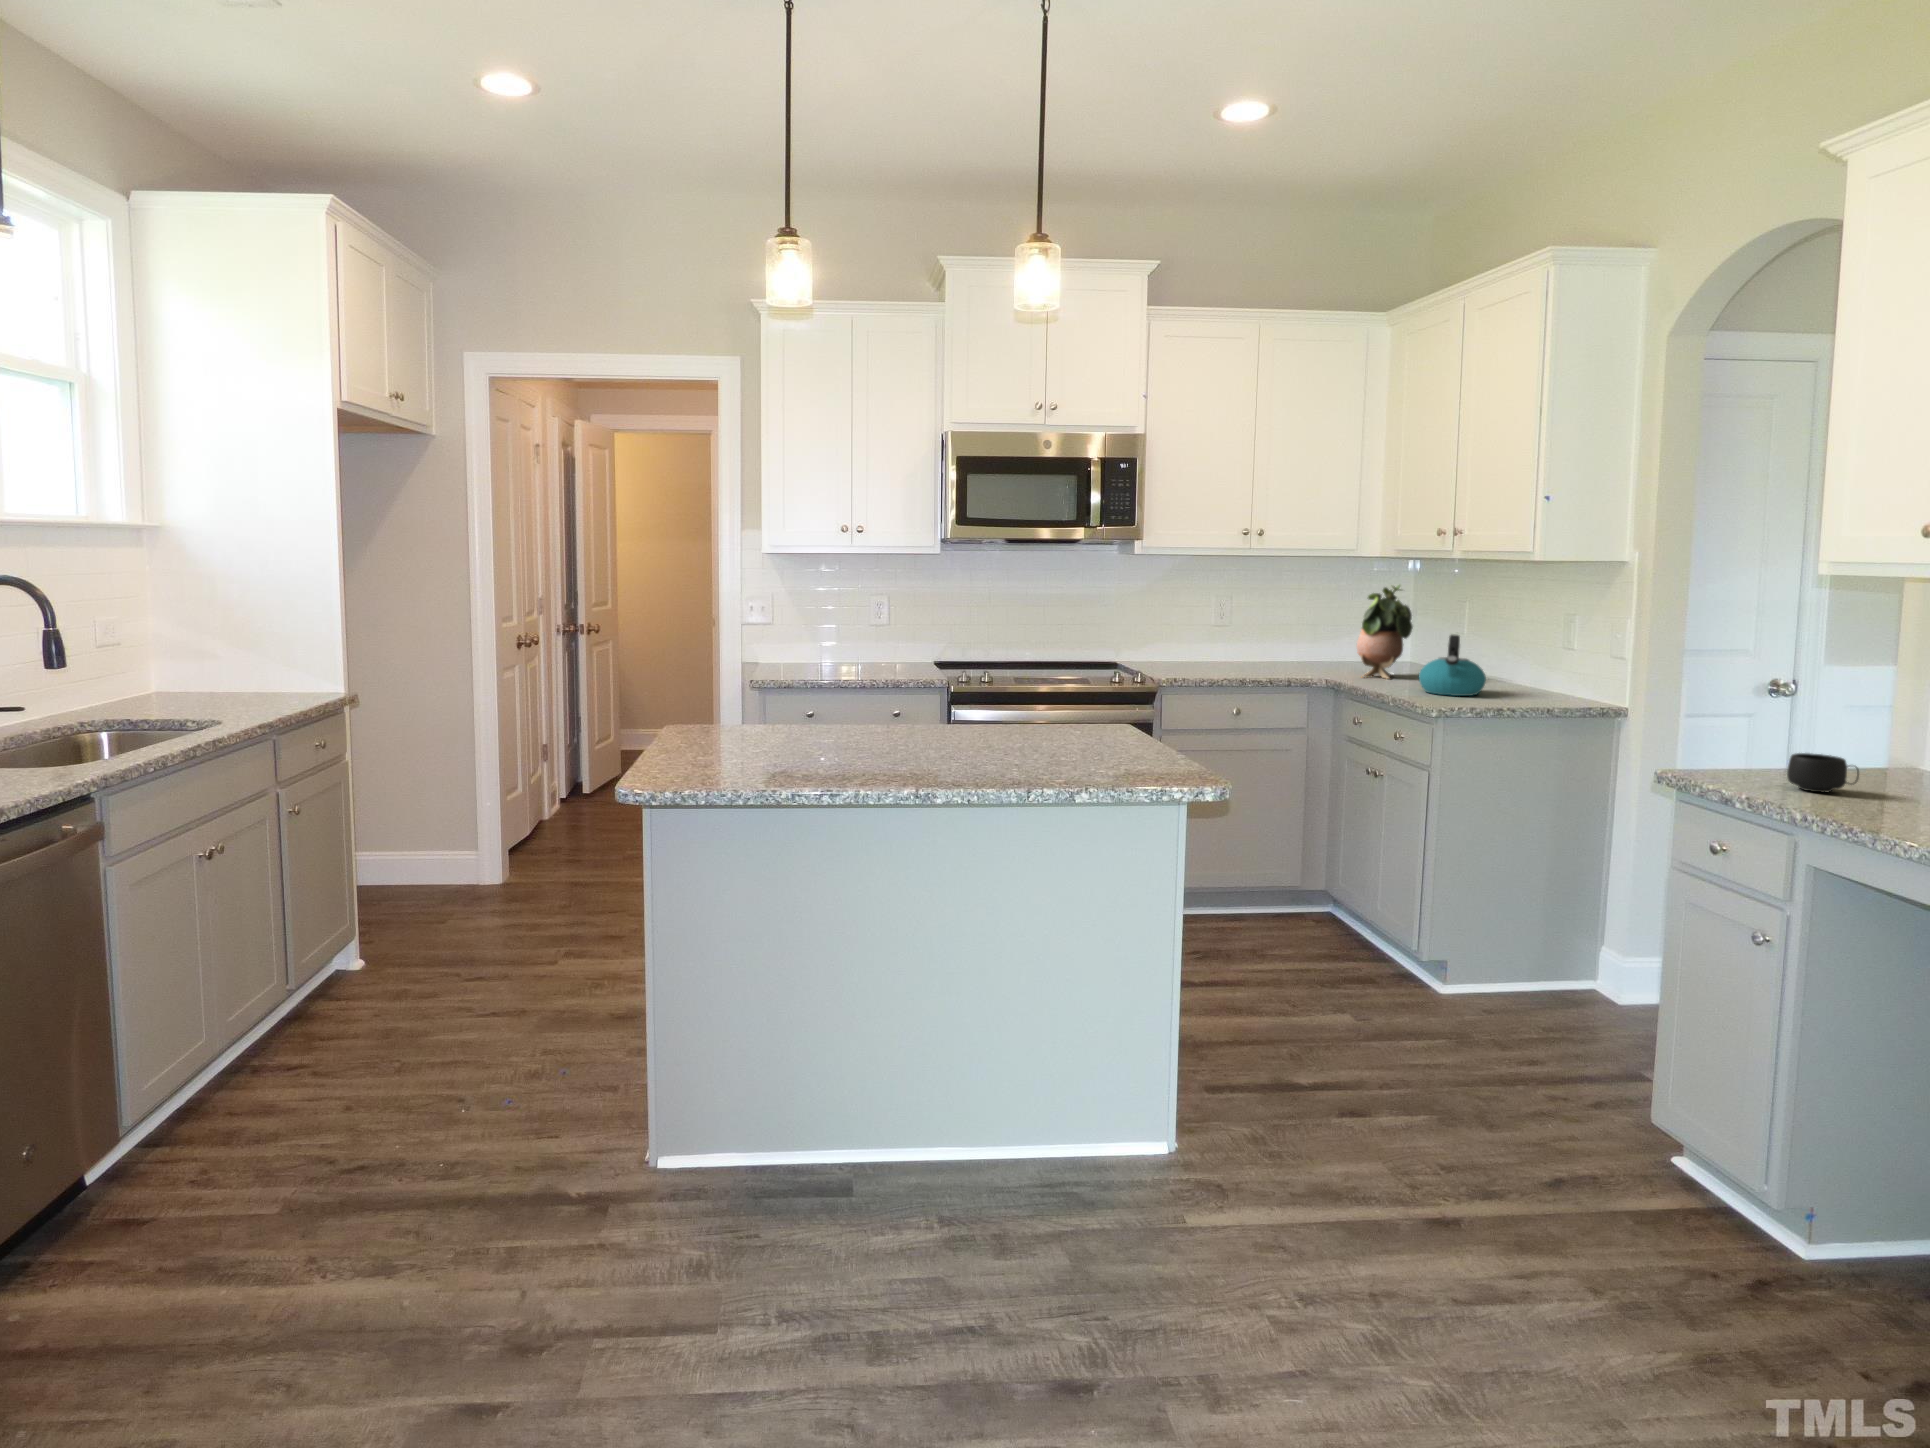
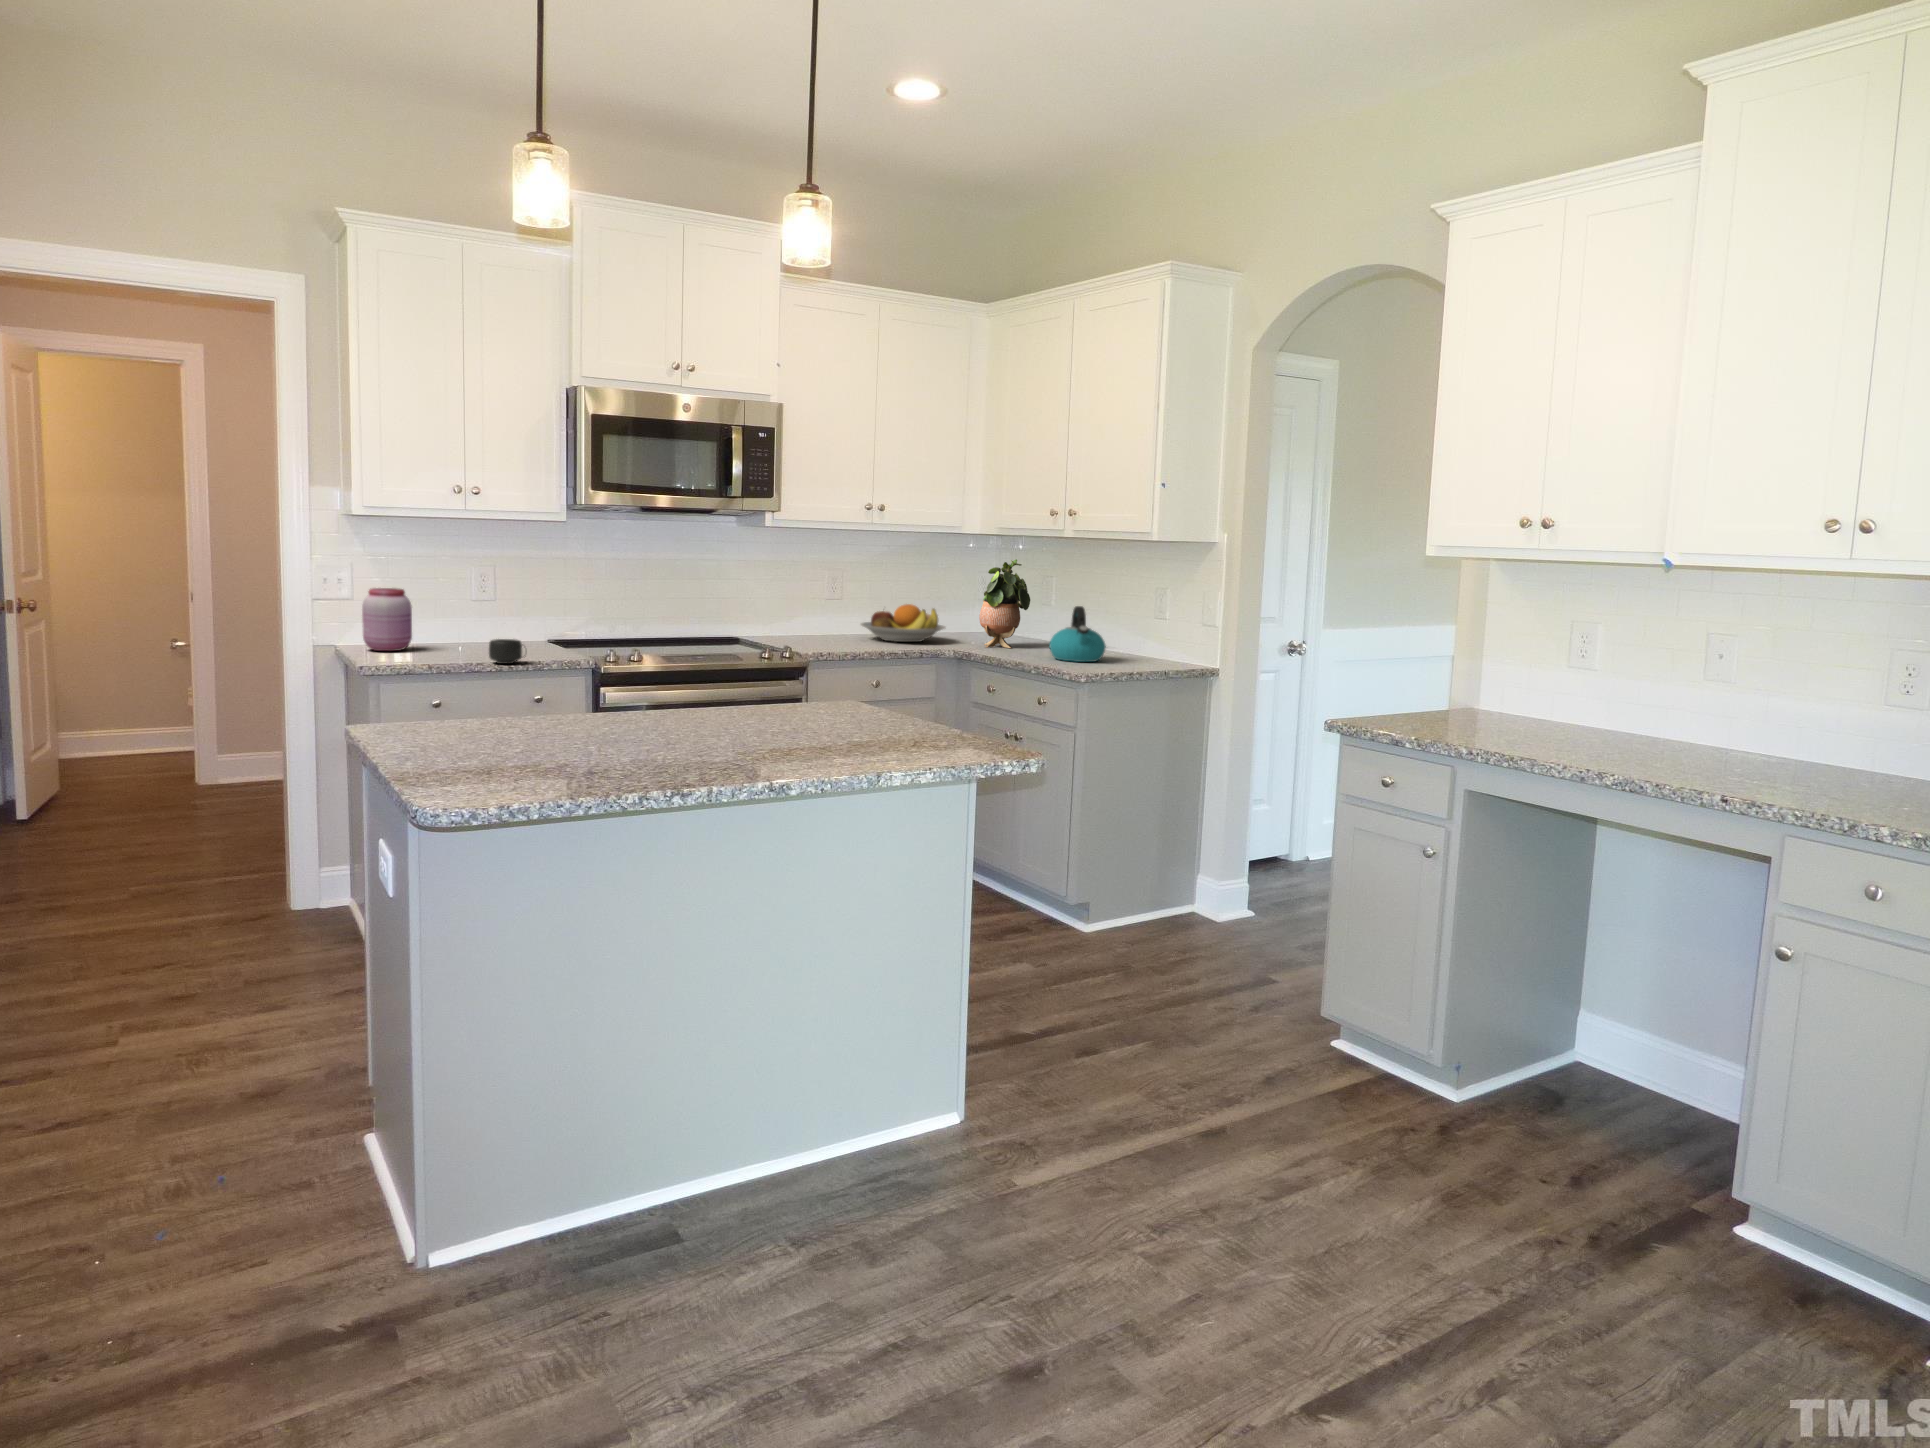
jar: none [772,615,810,668] -> present [362,588,412,651]
fruit bowl: none [1232,632,1324,670] -> present [861,604,945,642]
mug: present [1787,753,1859,793] -> present [489,639,523,664]

